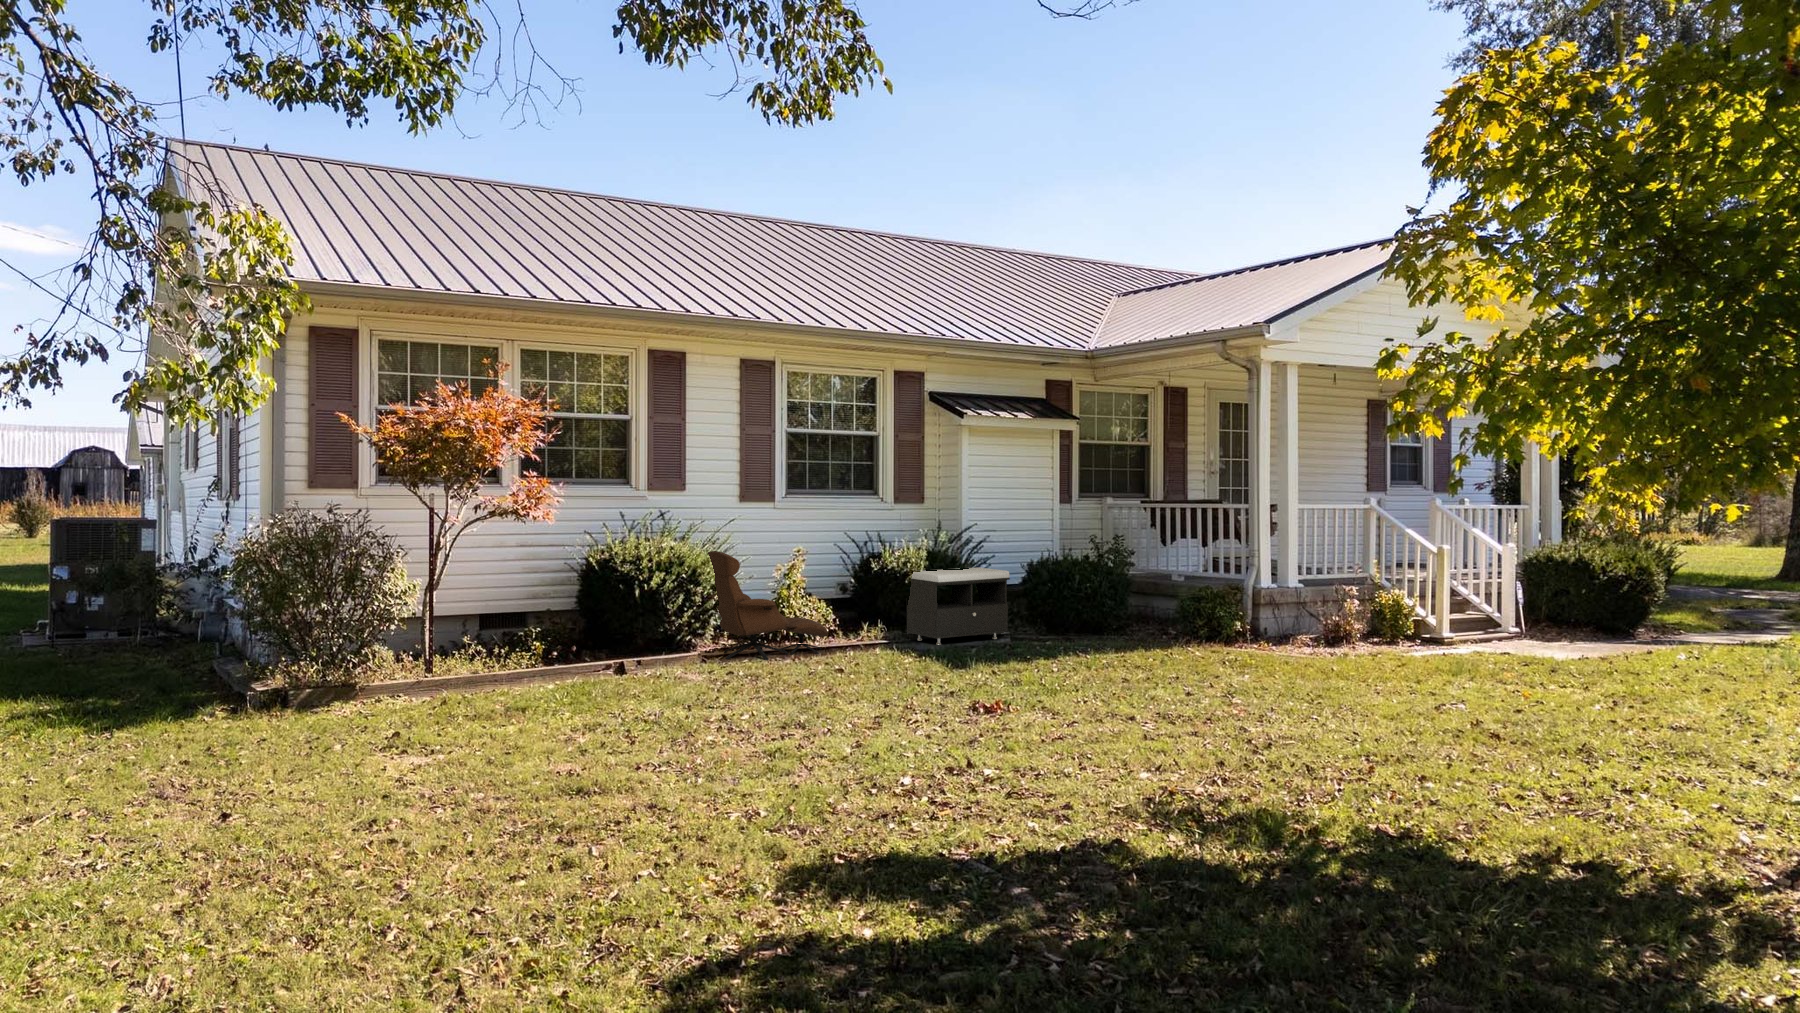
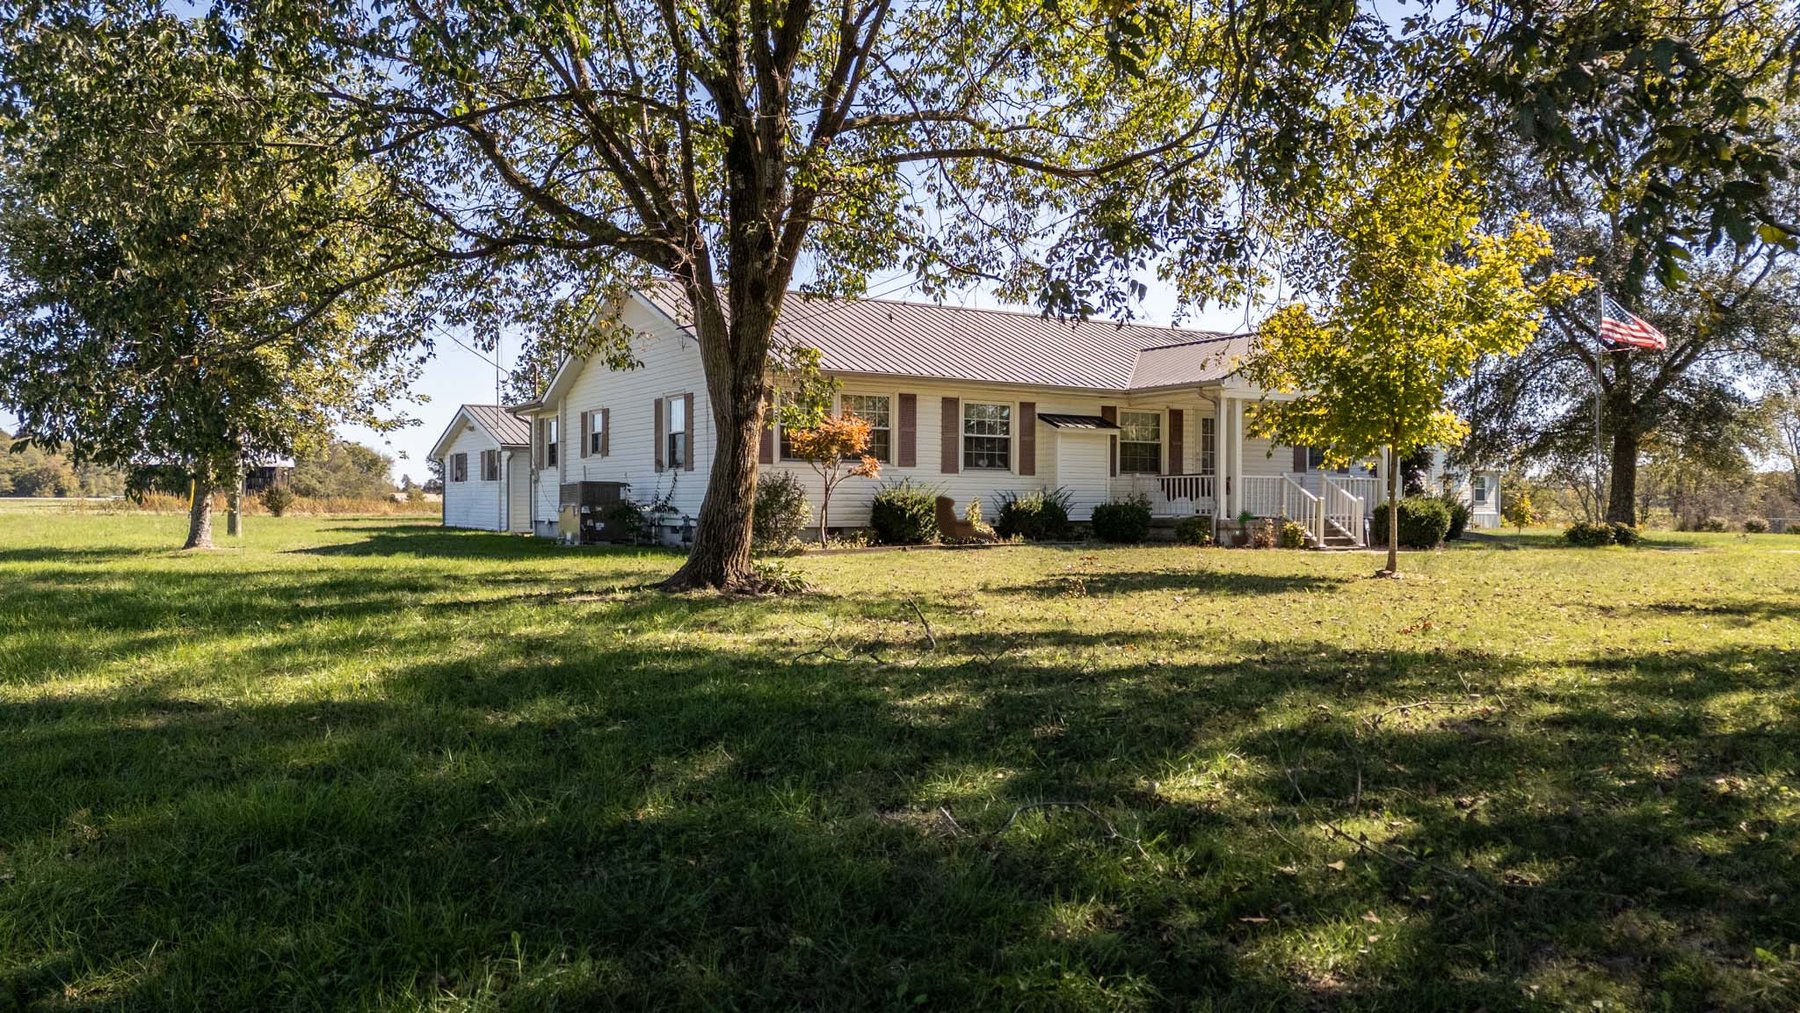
potted tree: none [1279,562,1326,639] -> present [1231,510,1253,547]
storage bench: present [907,567,1010,645] -> none [1031,508,1086,547]

